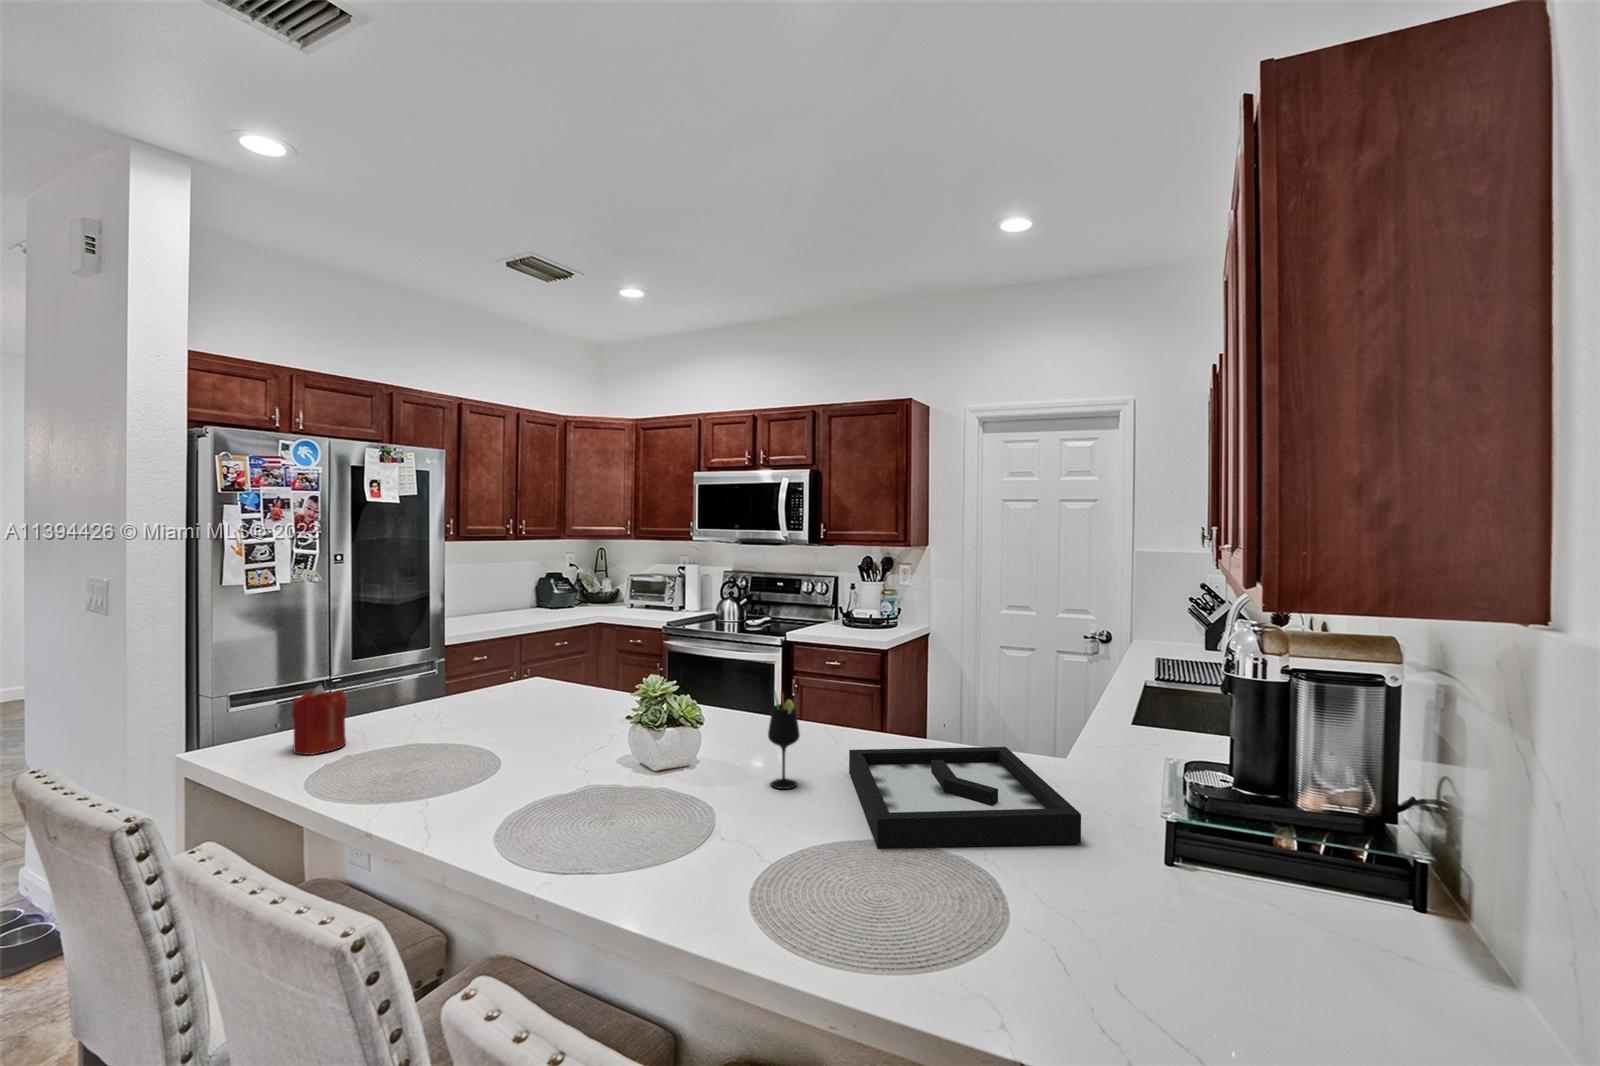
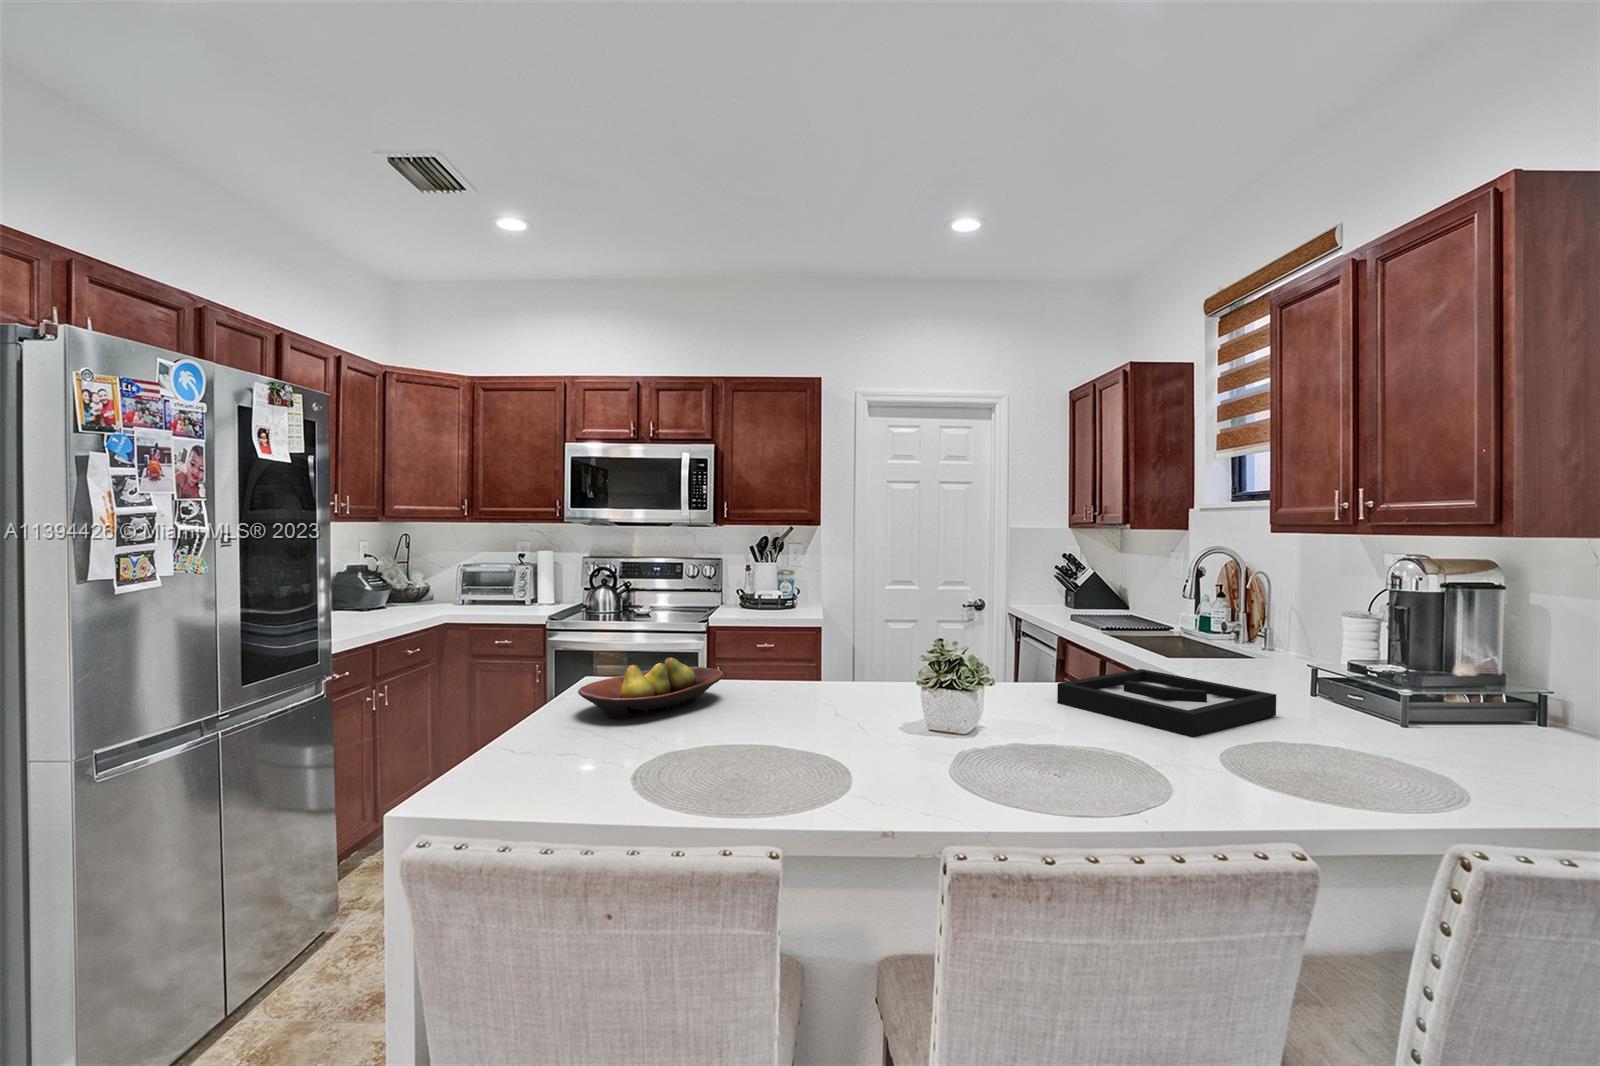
fruit bowl: none [424,674,578,724] -> present [578,658,723,719]
candle: present [292,685,347,755] -> none [510,677,570,765]
wine glass: present [768,692,800,789] -> none [1026,633,1060,718]

